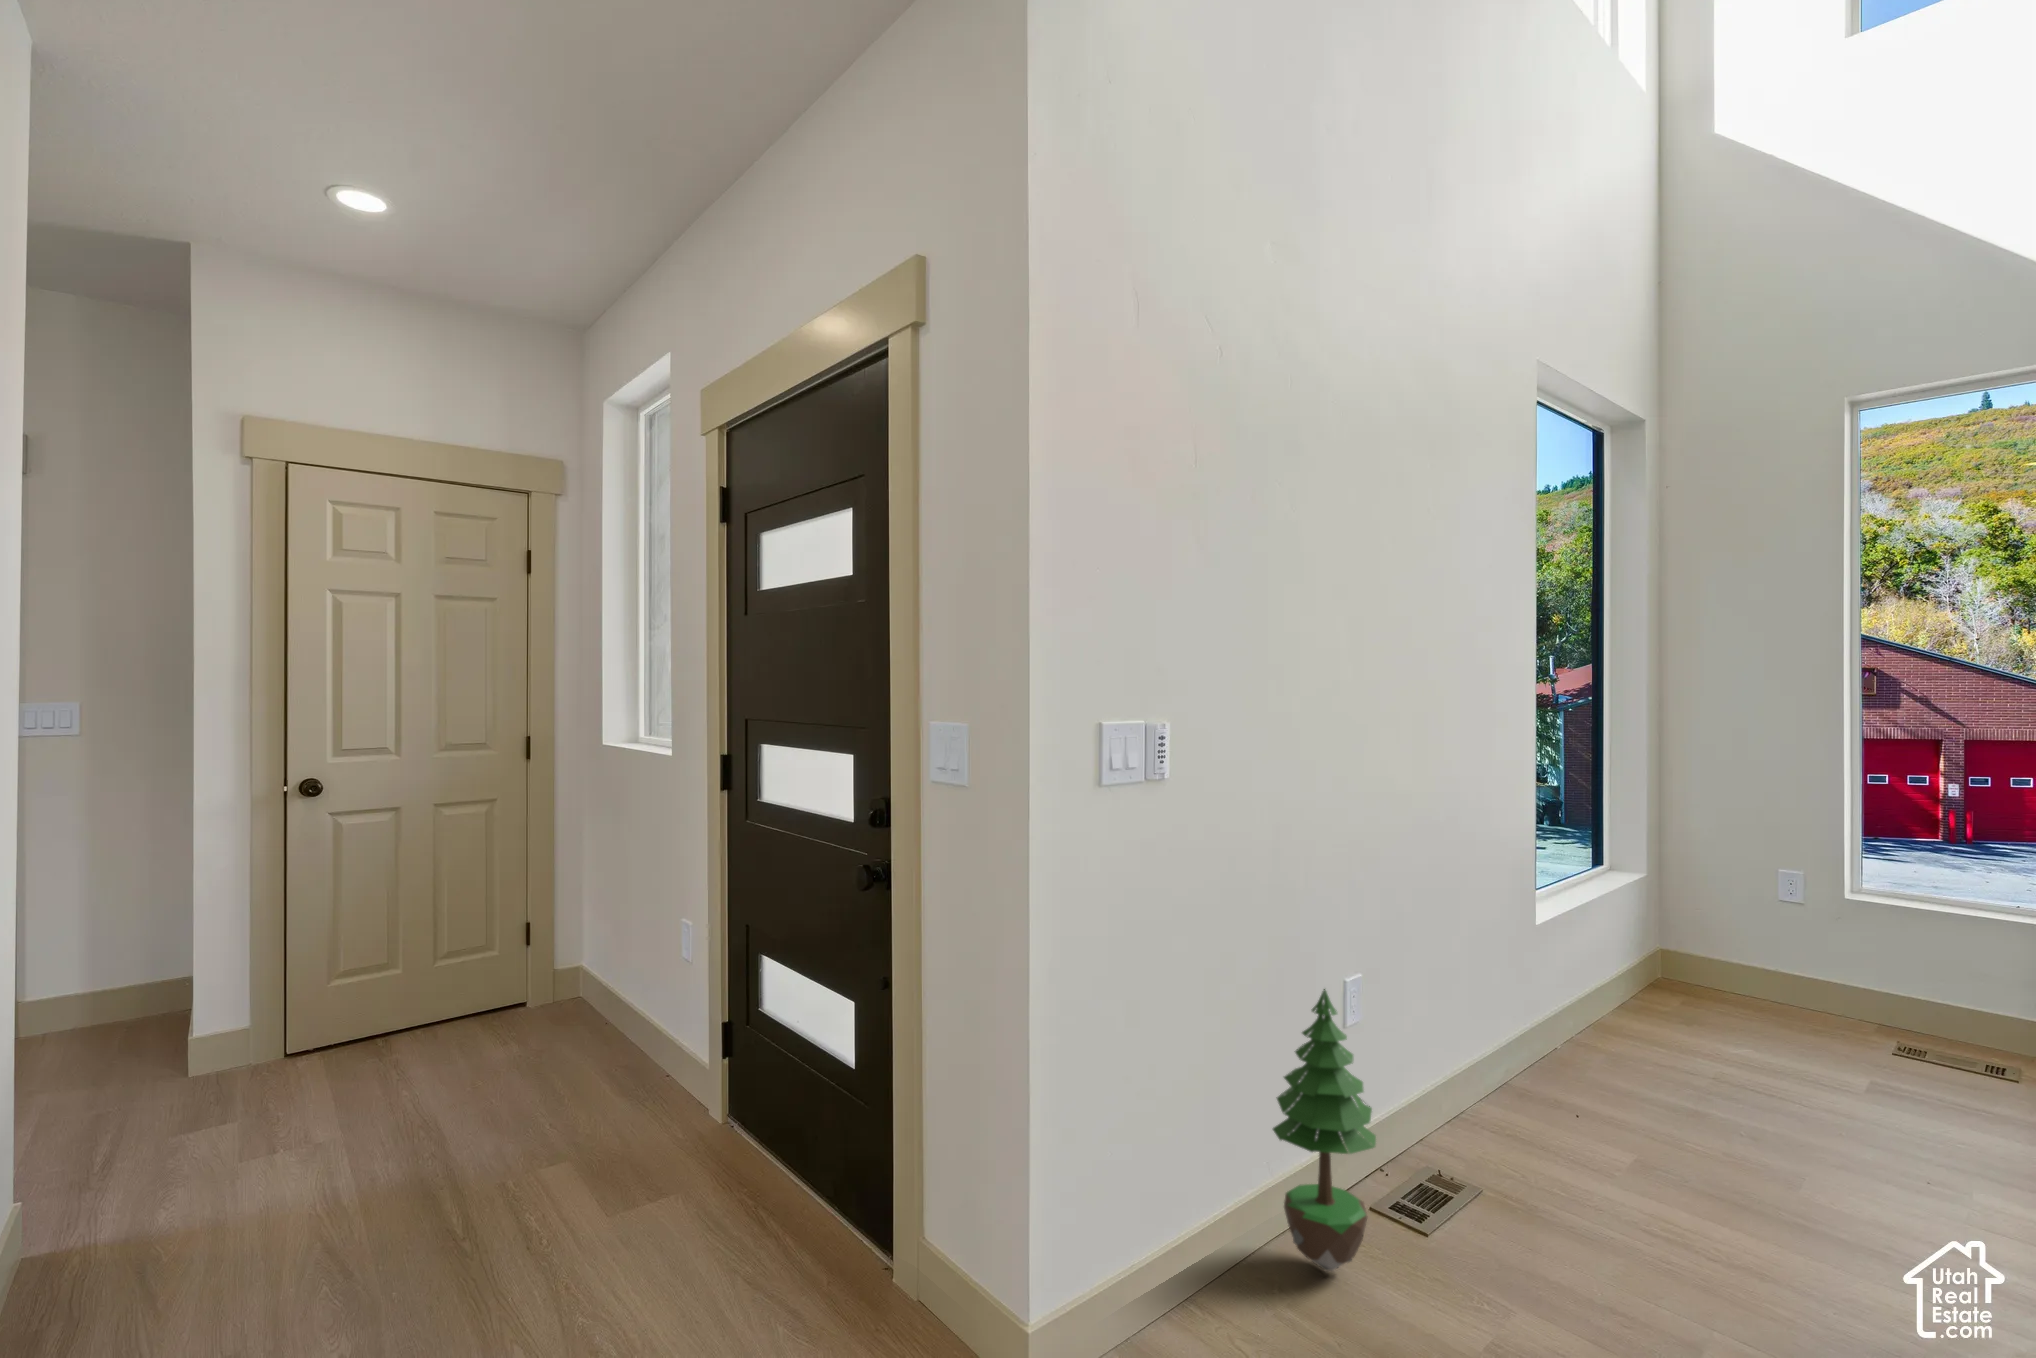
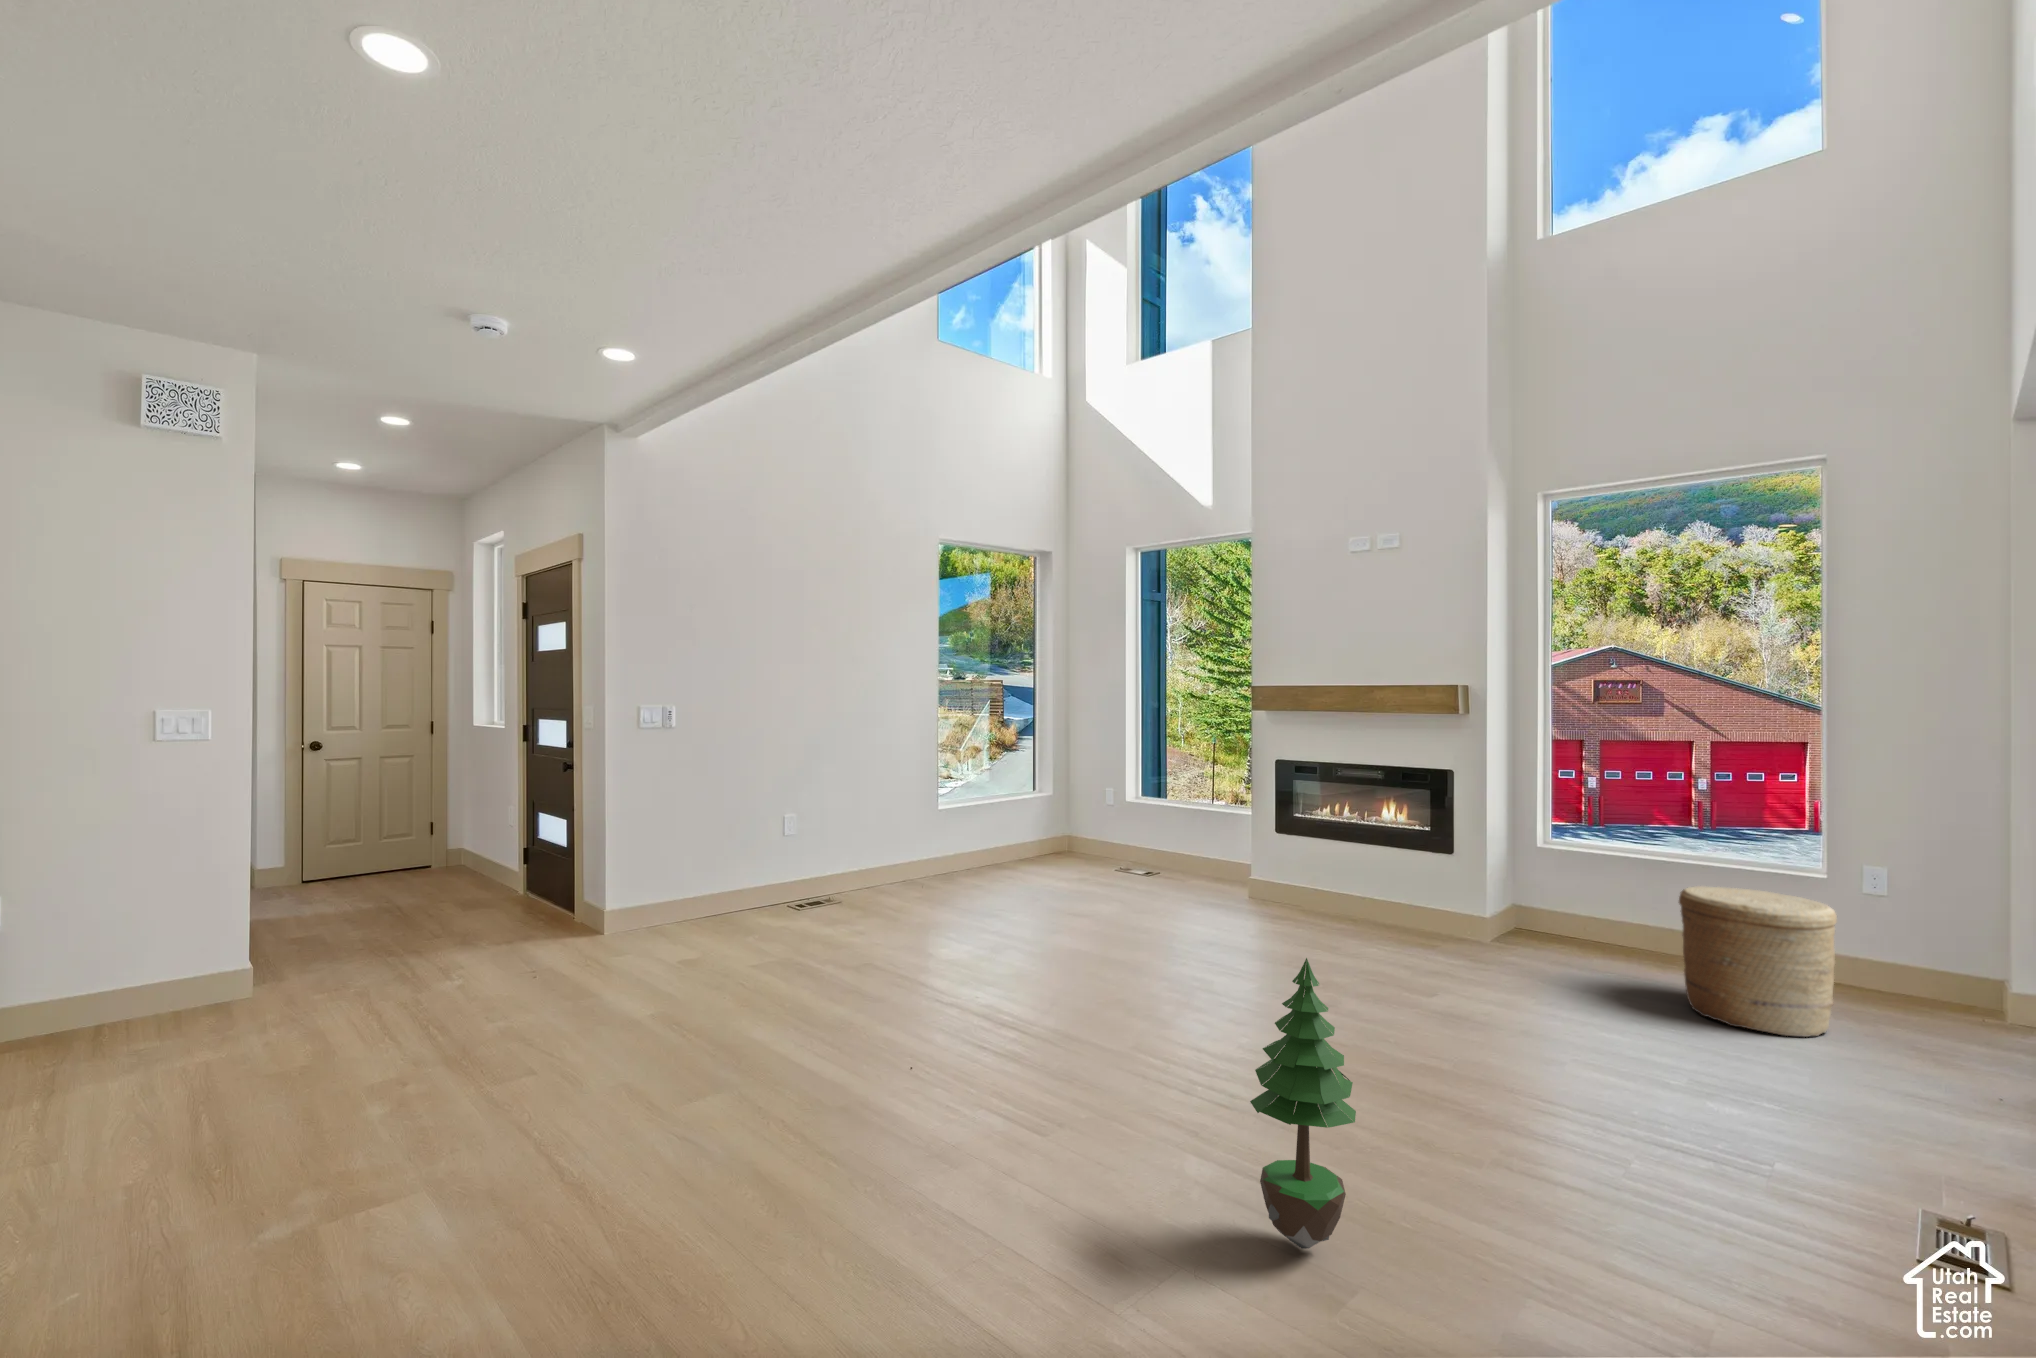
woven basket: none [1690,886,1846,1035] -> present [1679,886,1837,1037]

